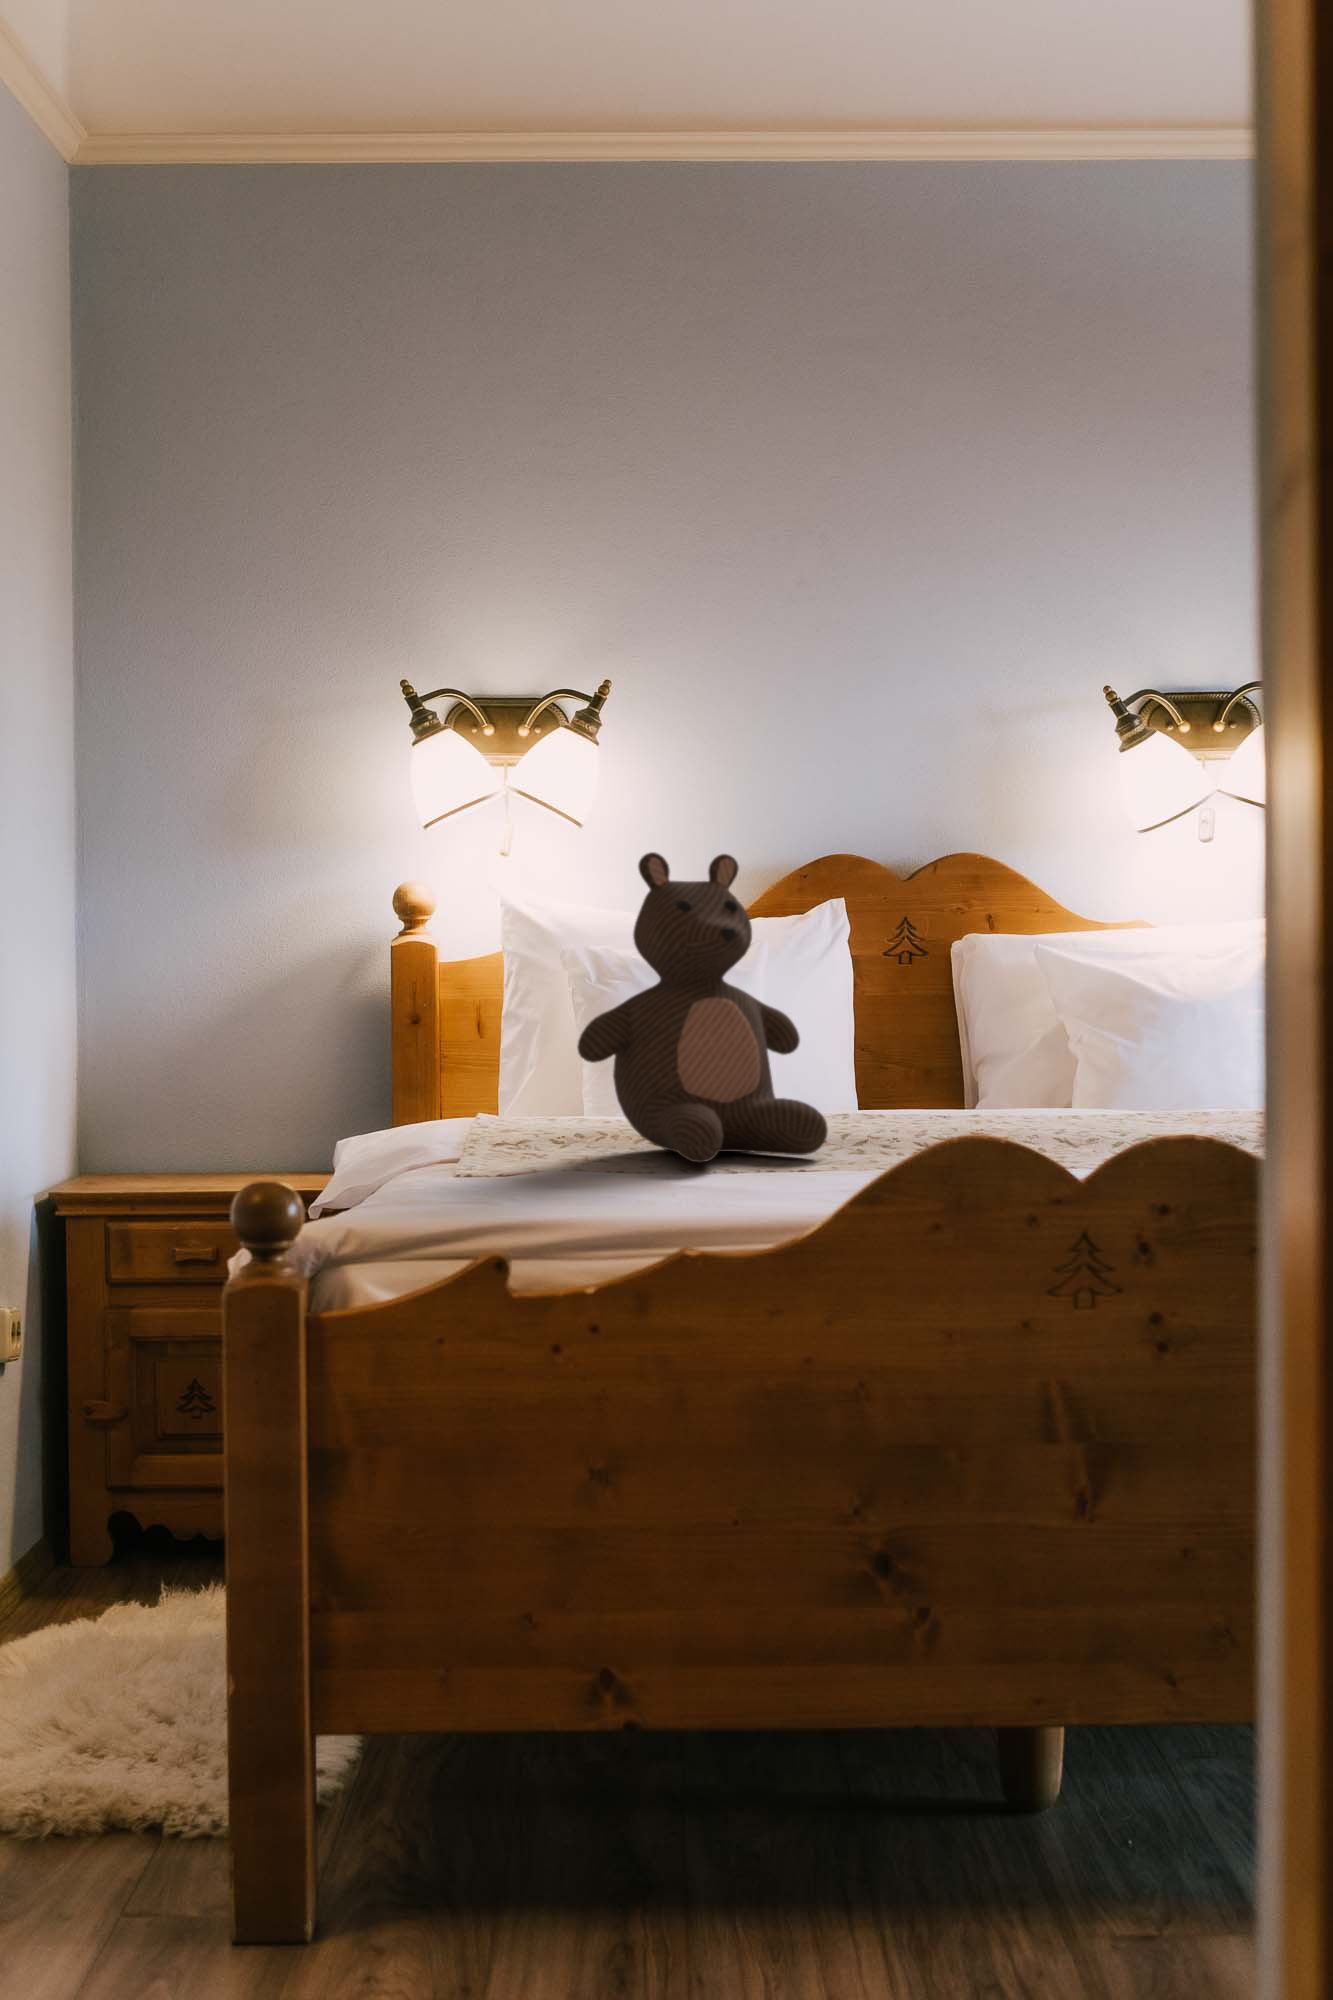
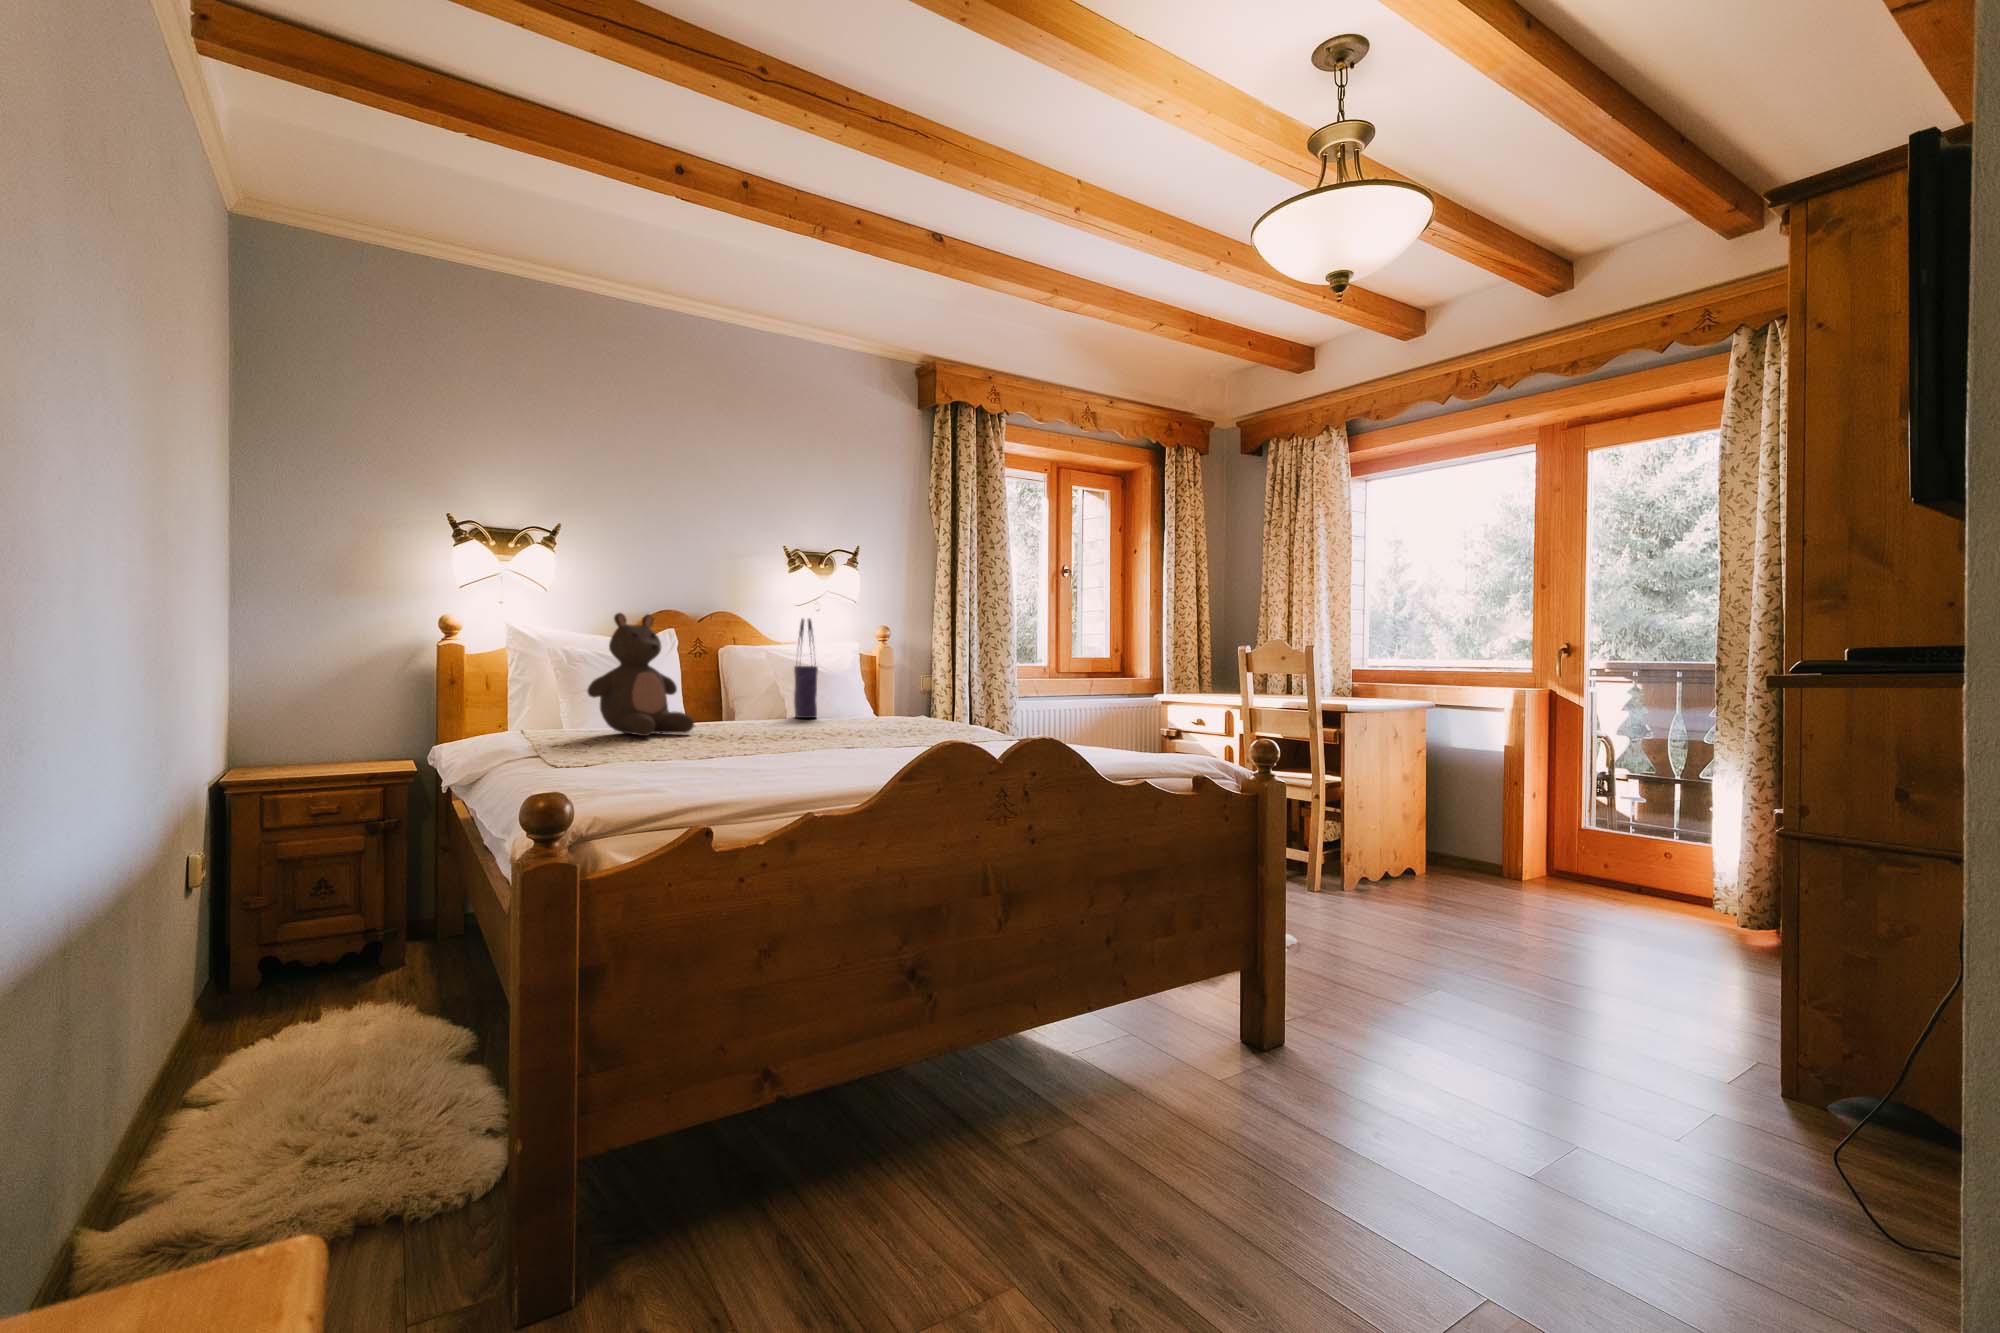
tote bag: none [1114,850,1175,1111] -> present [794,618,818,718]

